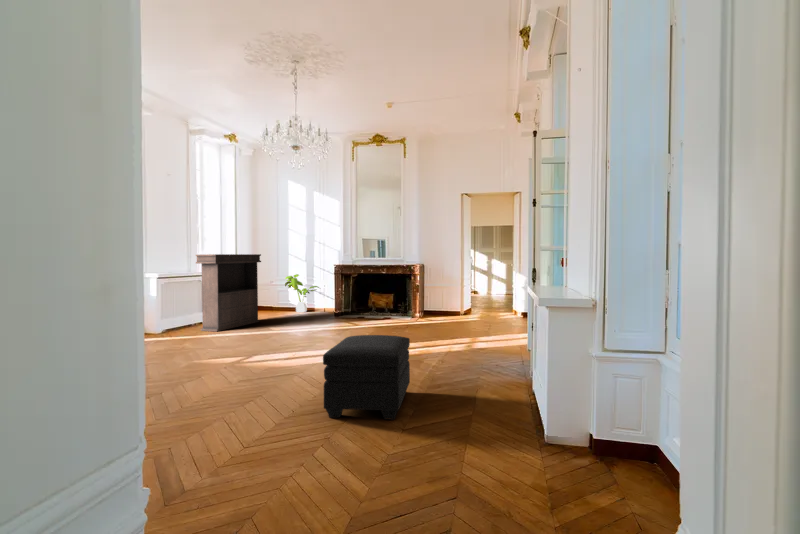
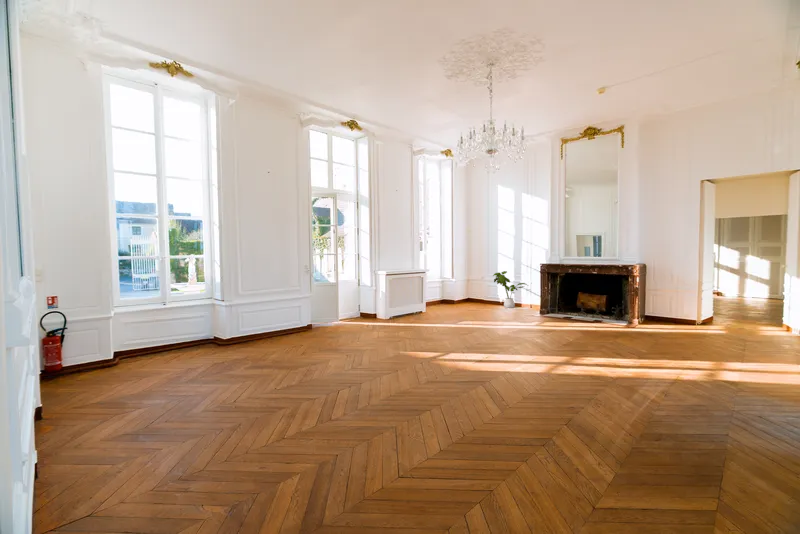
console table: present [196,254,261,331] -> none [407,253,468,323]
ottoman: present [323,335,410,420] -> none [472,360,607,503]

